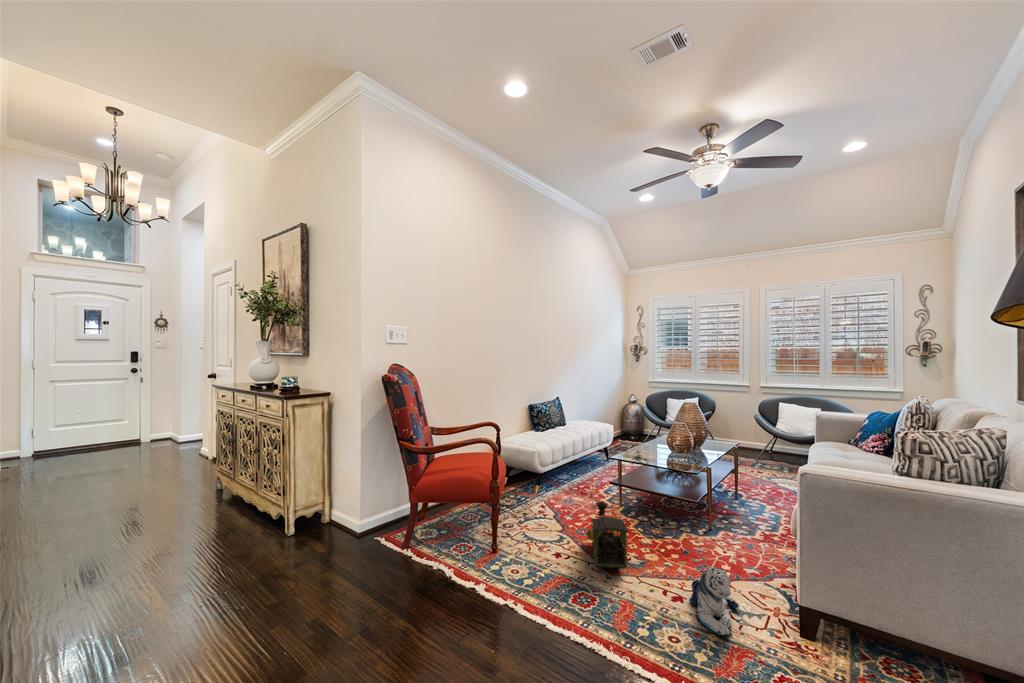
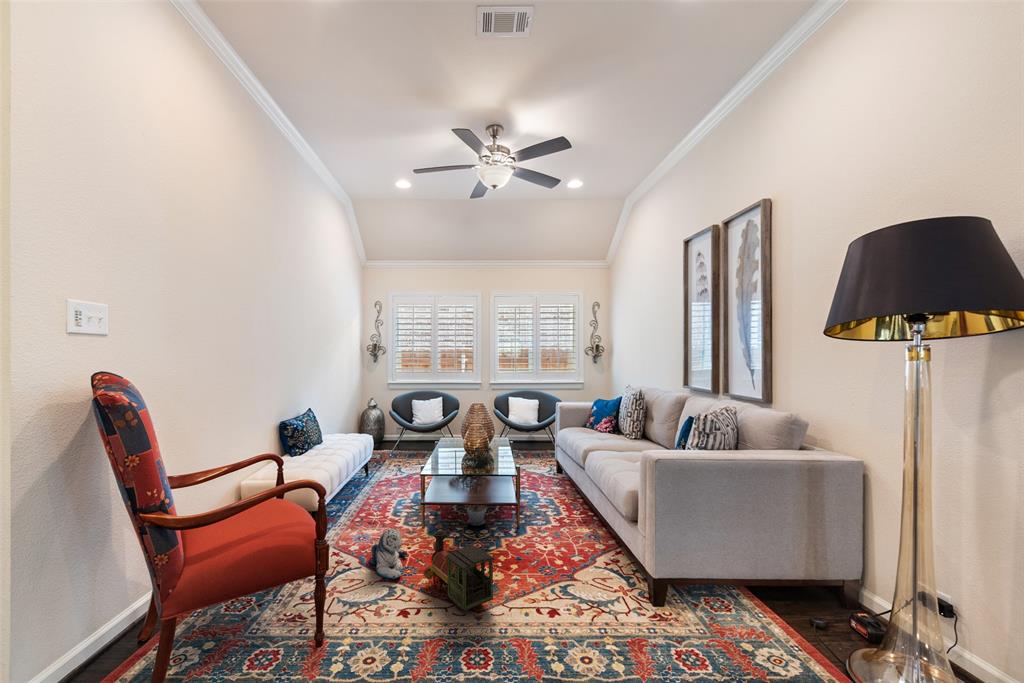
potted plant: none [654,437,691,518] -> present [463,442,494,526]
plush toy: present [689,567,739,636] -> present [370,529,407,579]

